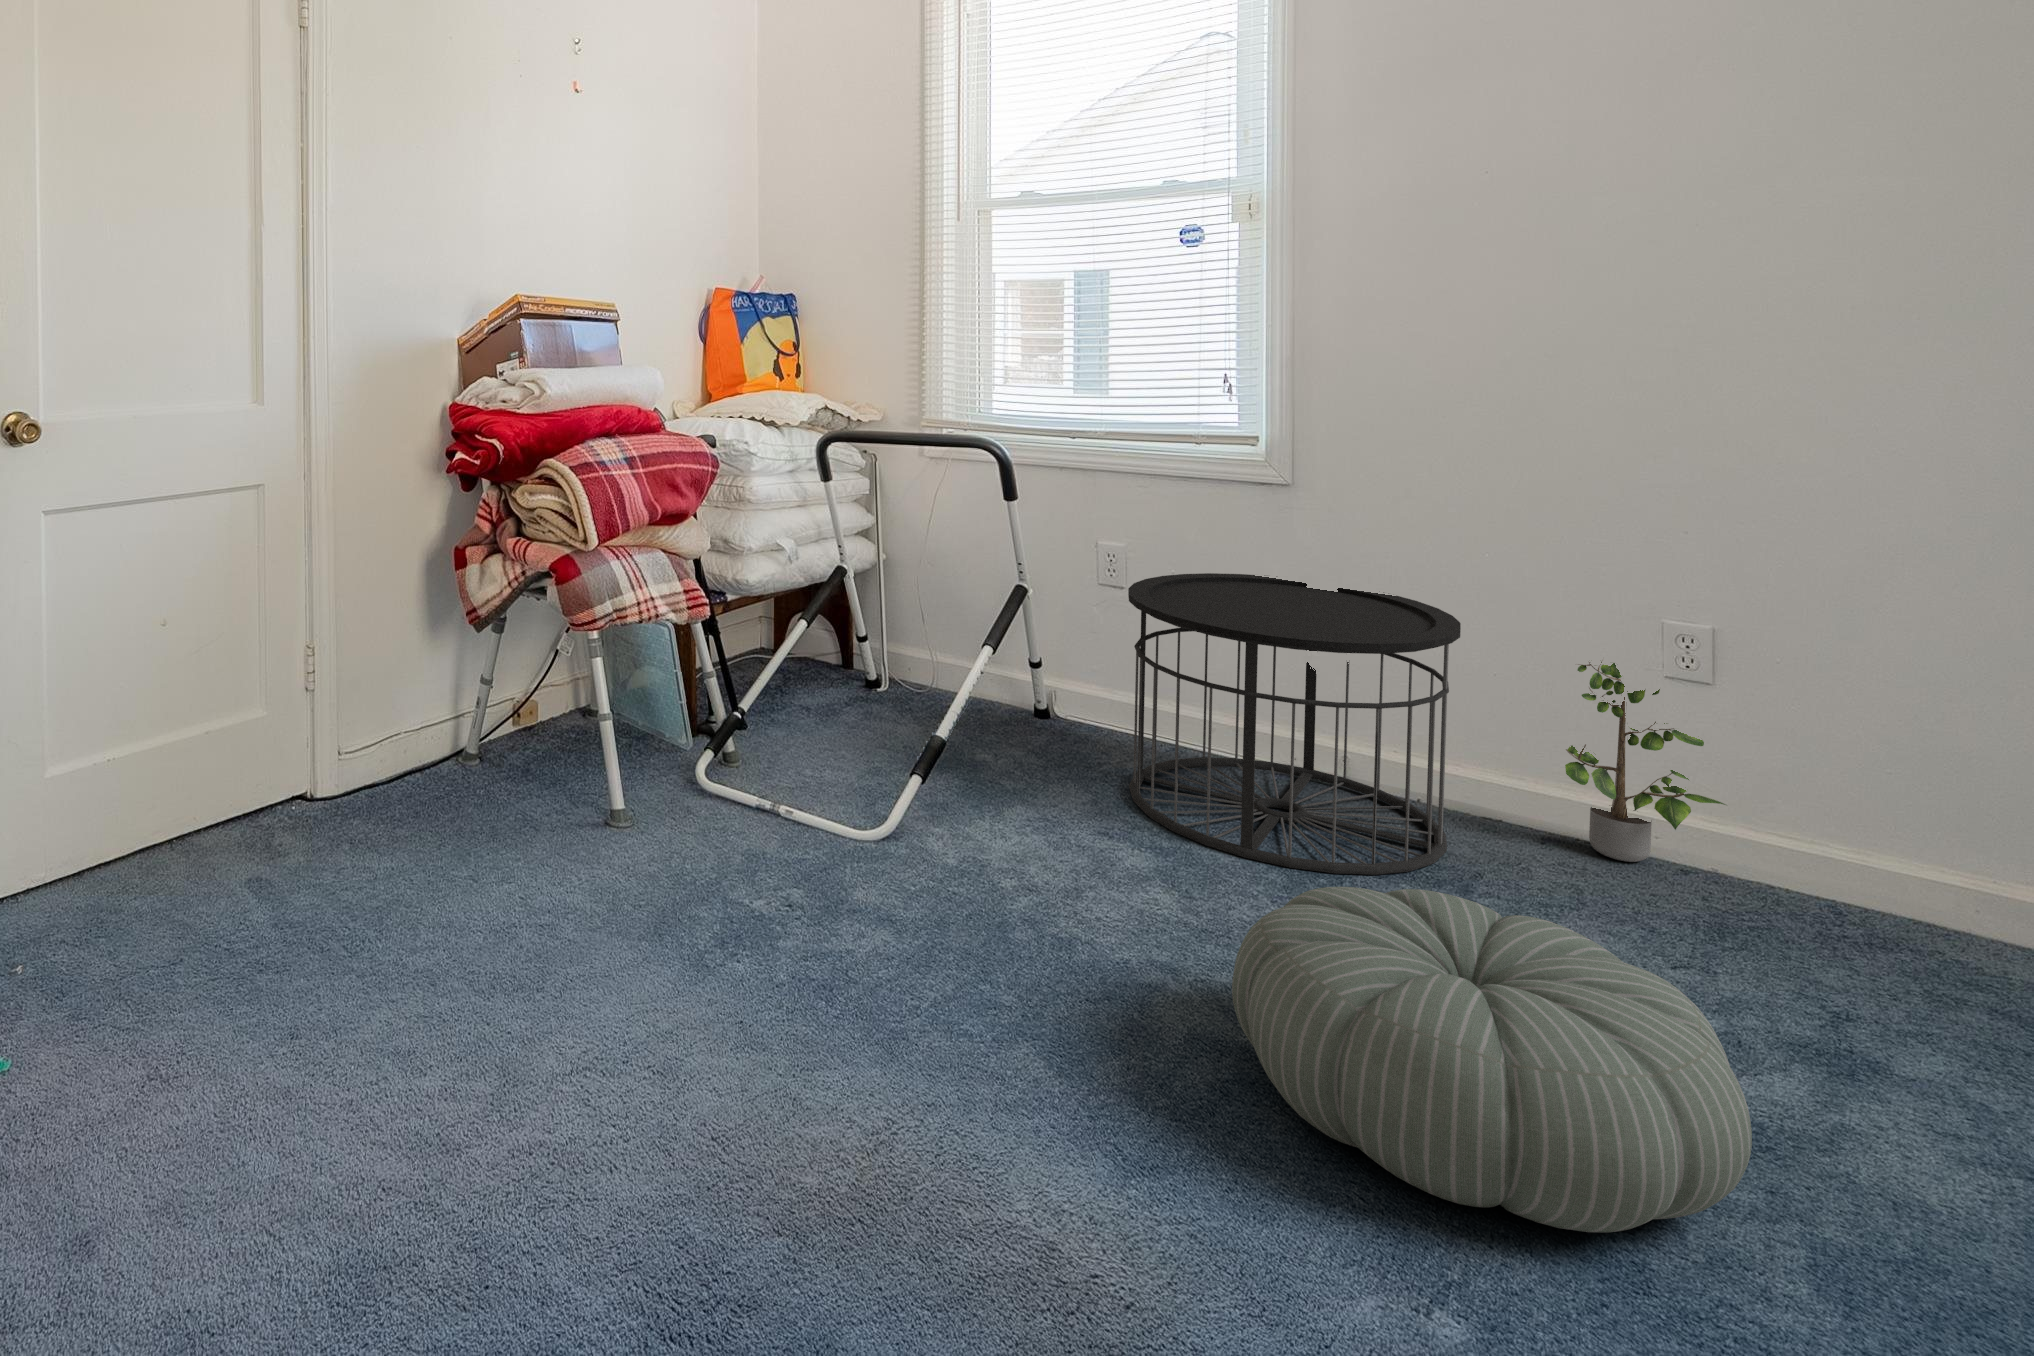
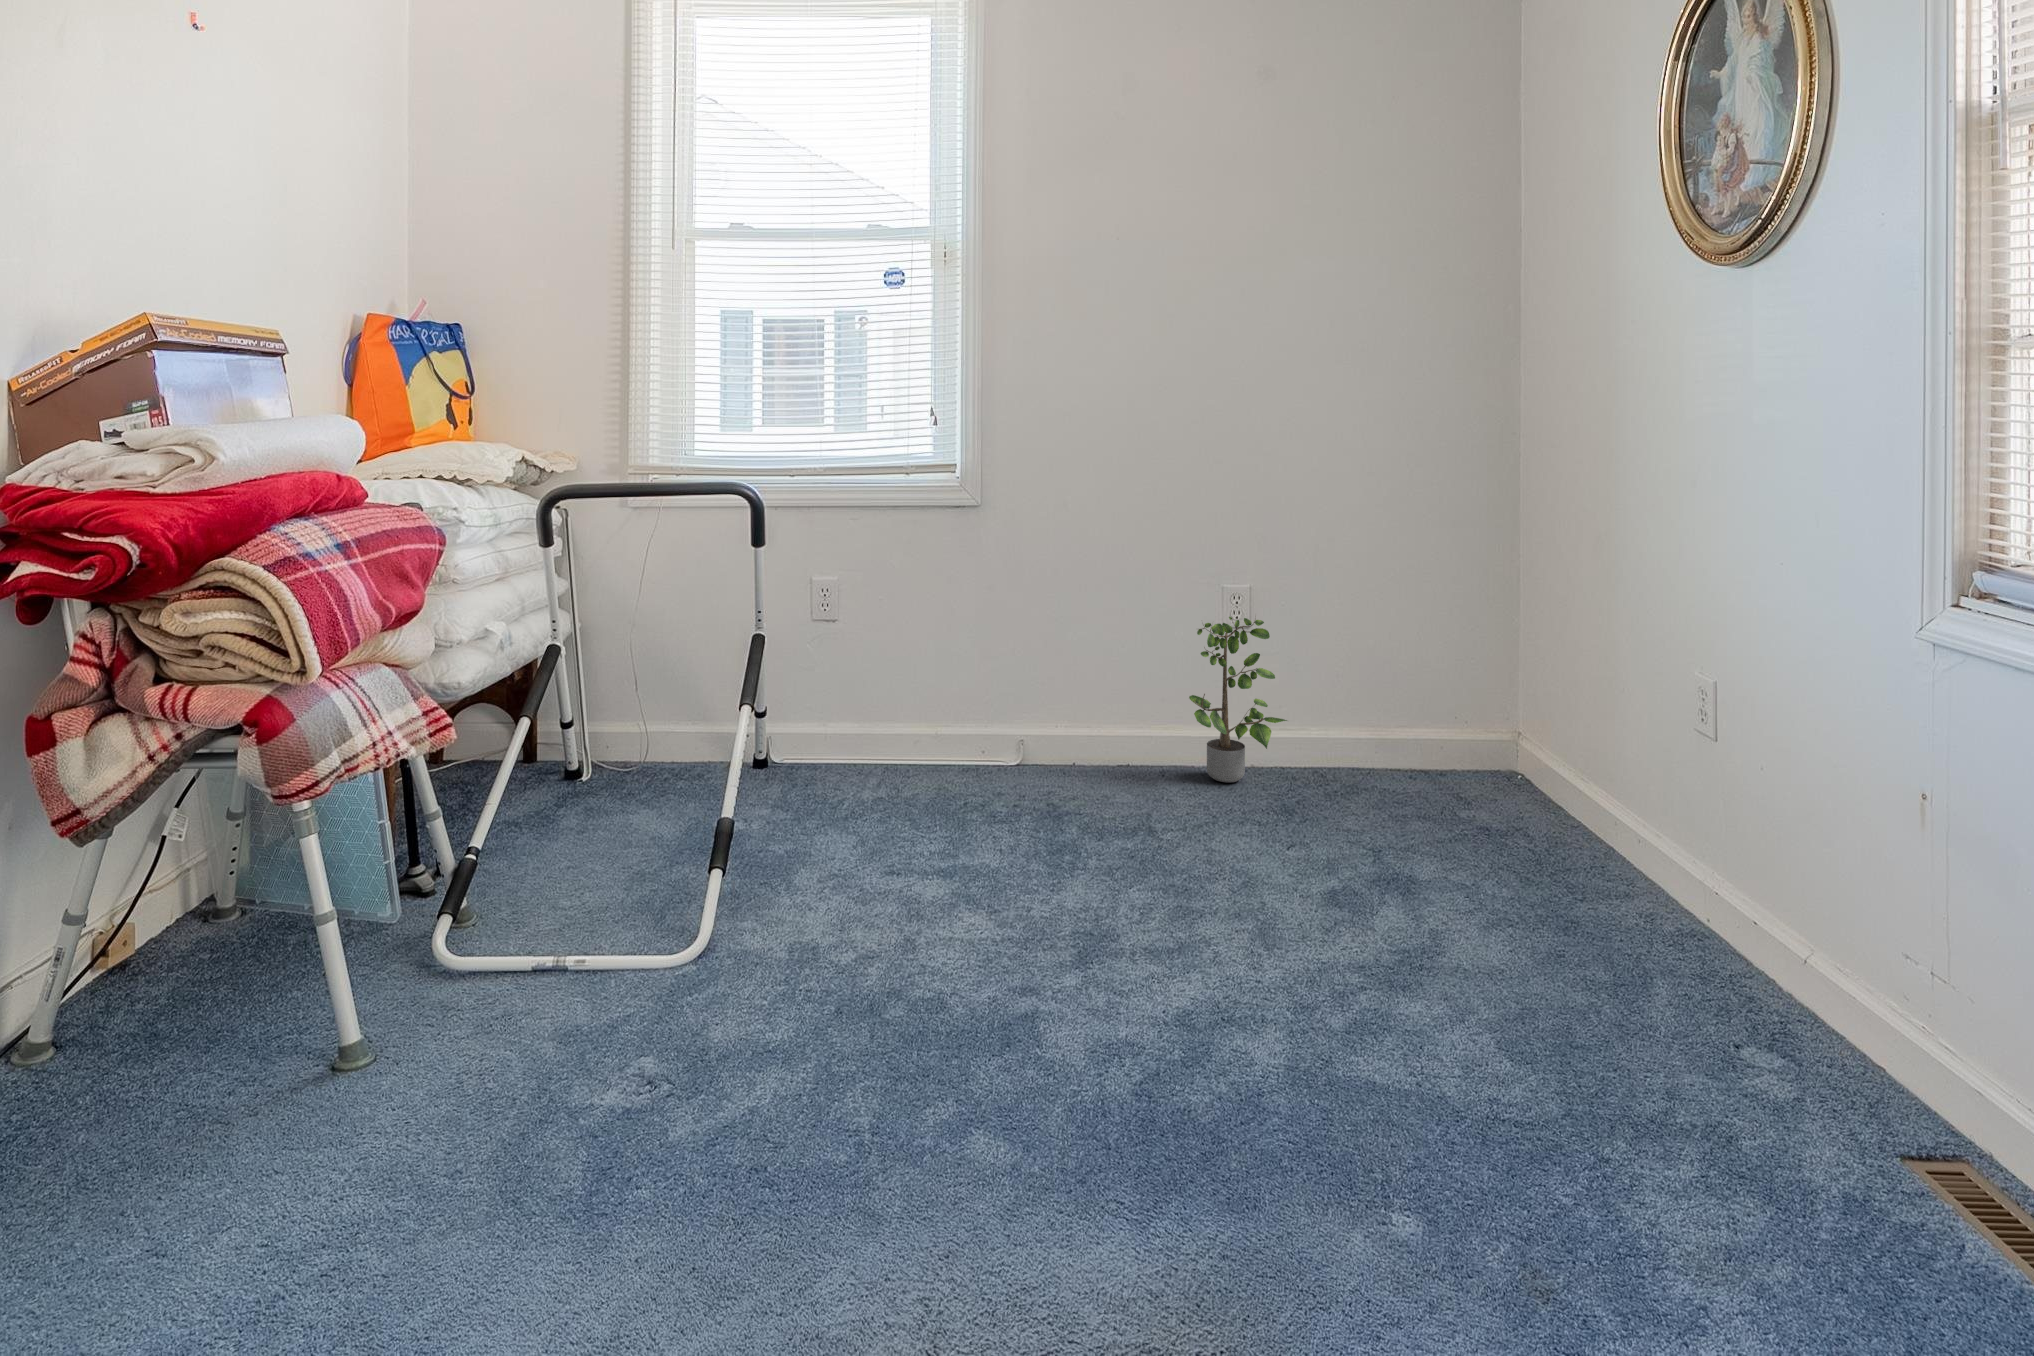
side table: present [1128,573,1461,875] -> none [876,588,1142,867]
pouf: present [1232,887,1752,1232] -> none [1140,861,1530,1169]

